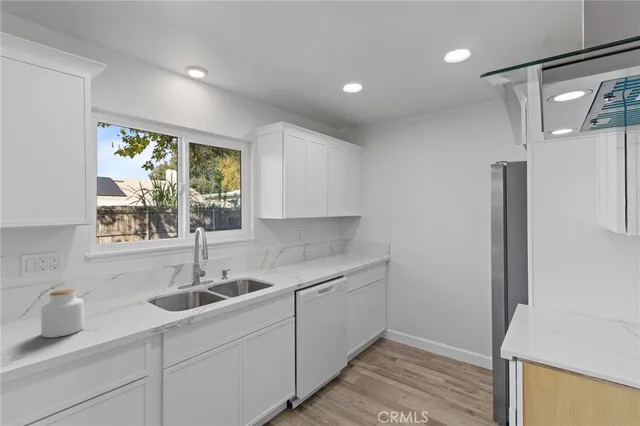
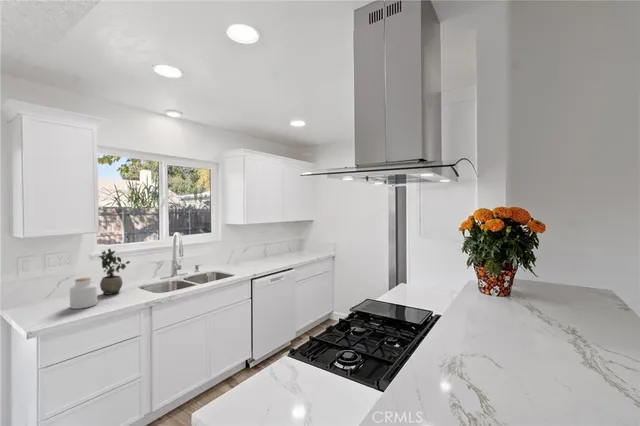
potted plant: none [91,247,135,312] -> present [99,249,130,295]

